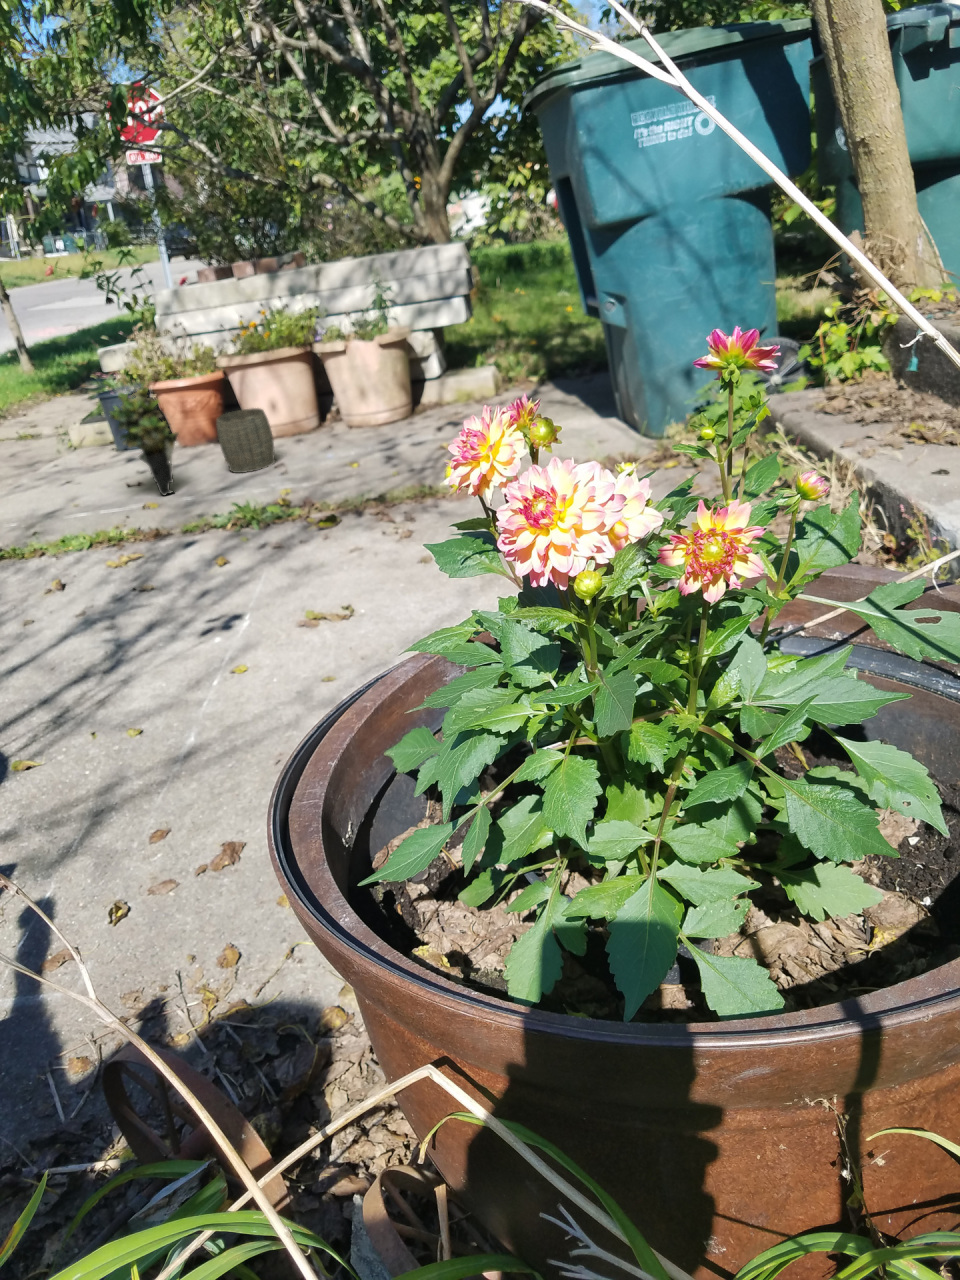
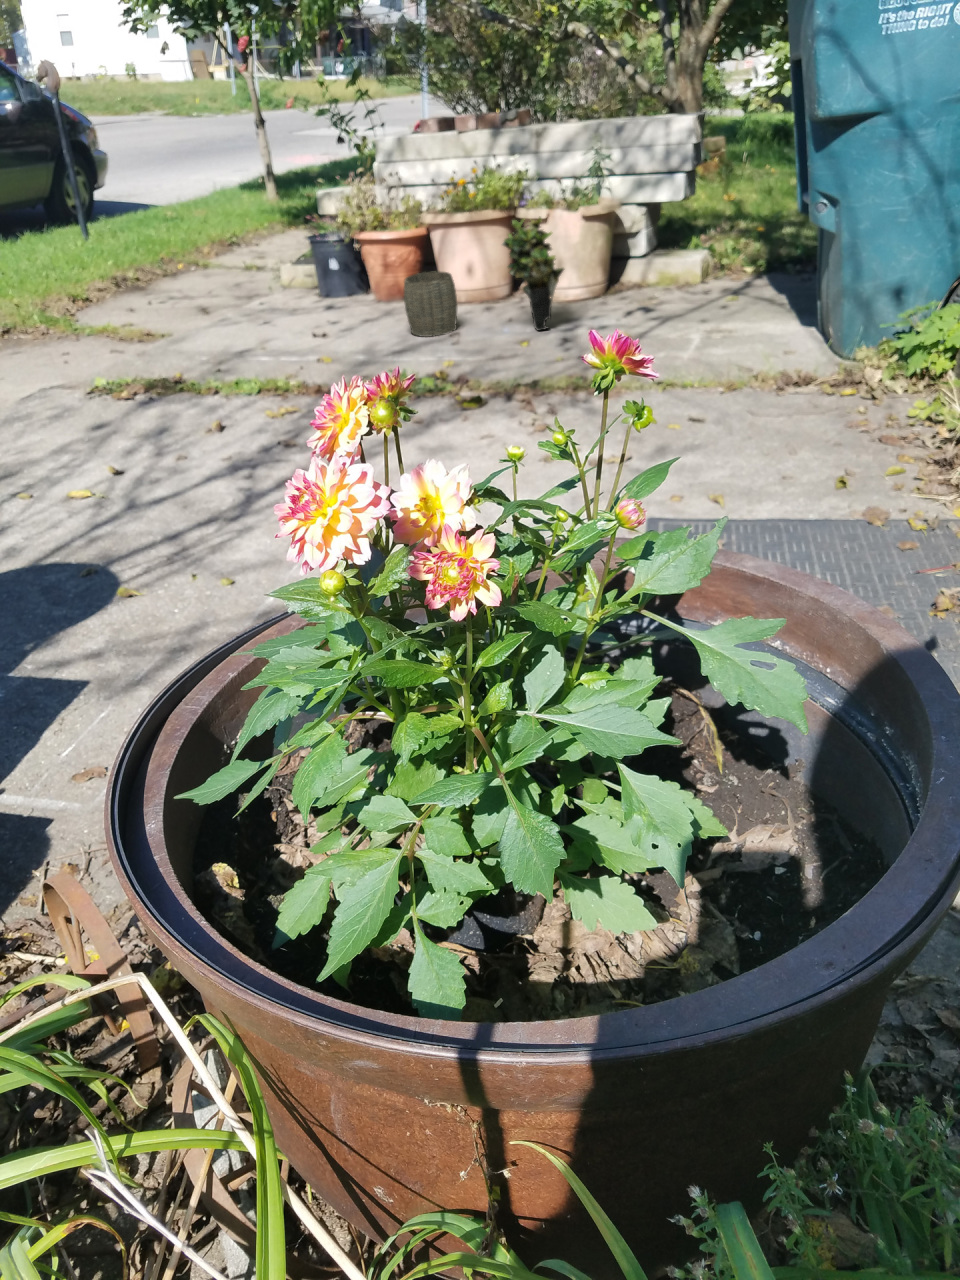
potted plant: present [110,387,178,495] -> present [502,217,564,331]

